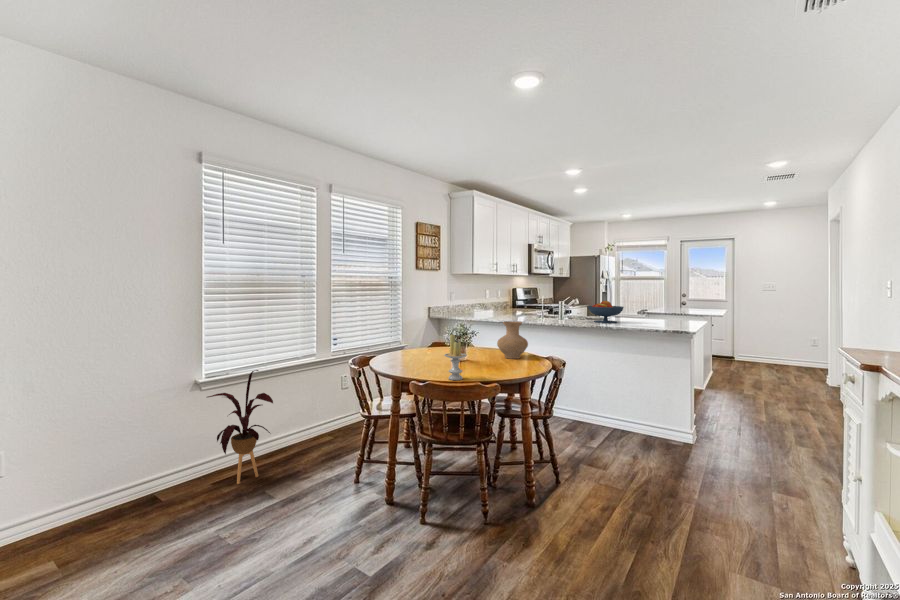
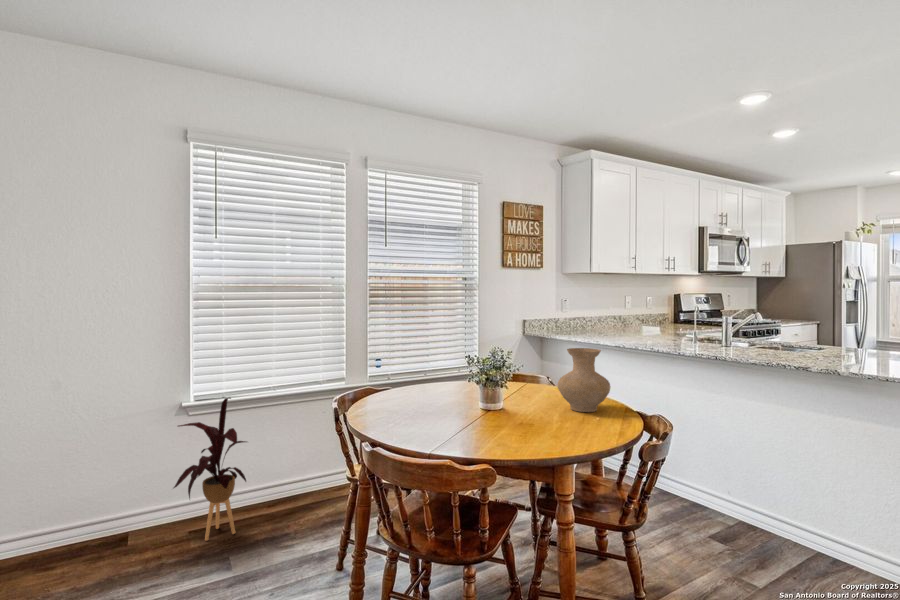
fruit bowl: present [588,301,624,323] -> none [772,316,847,356]
candle: present [444,334,467,380] -> none [414,368,452,446]

